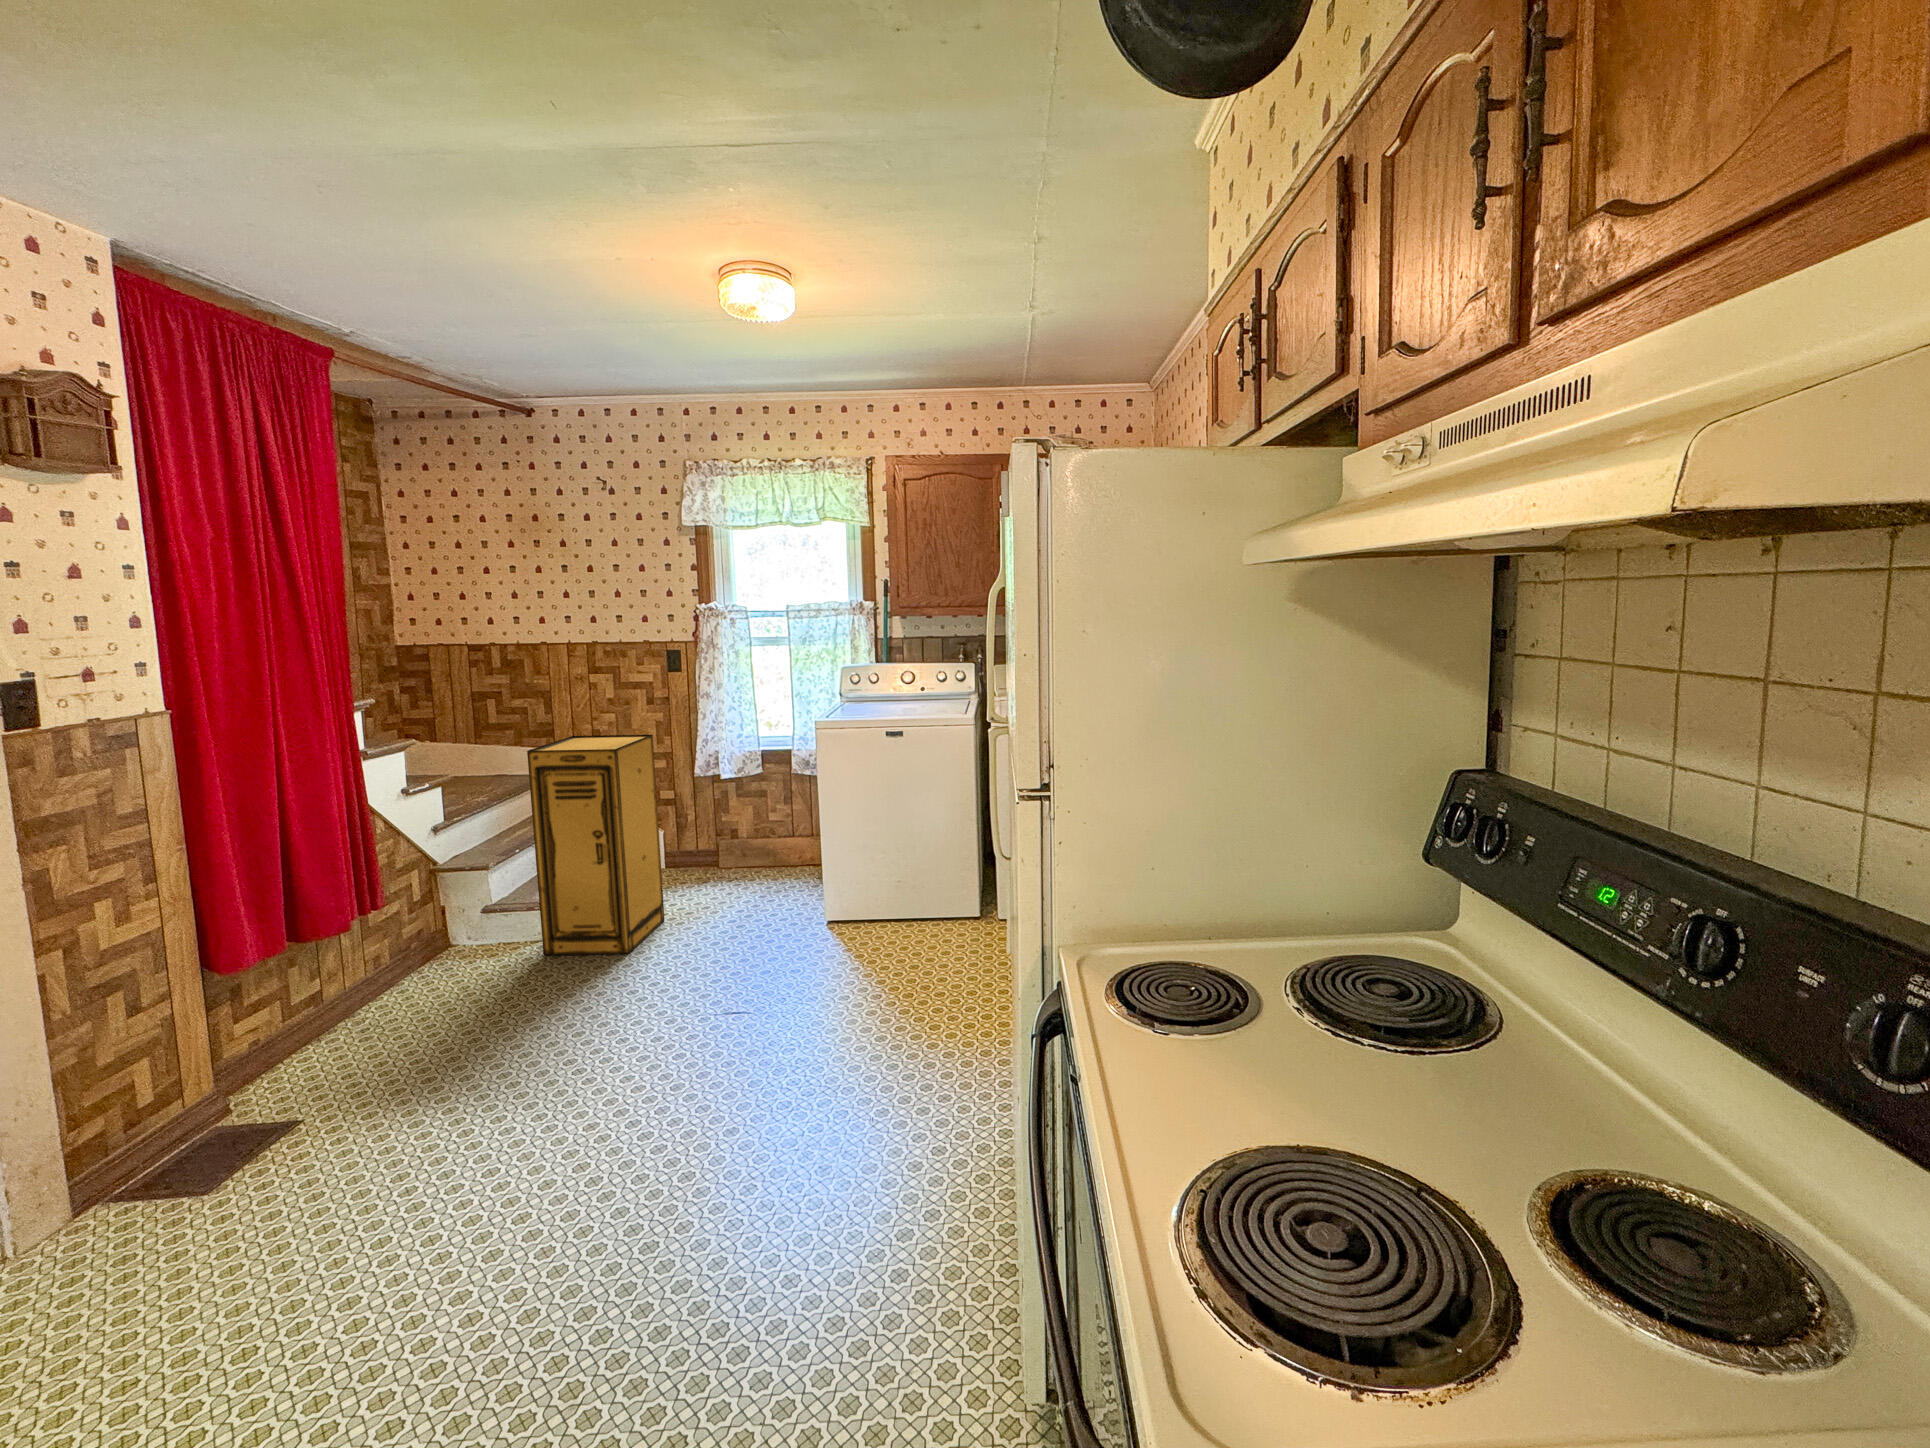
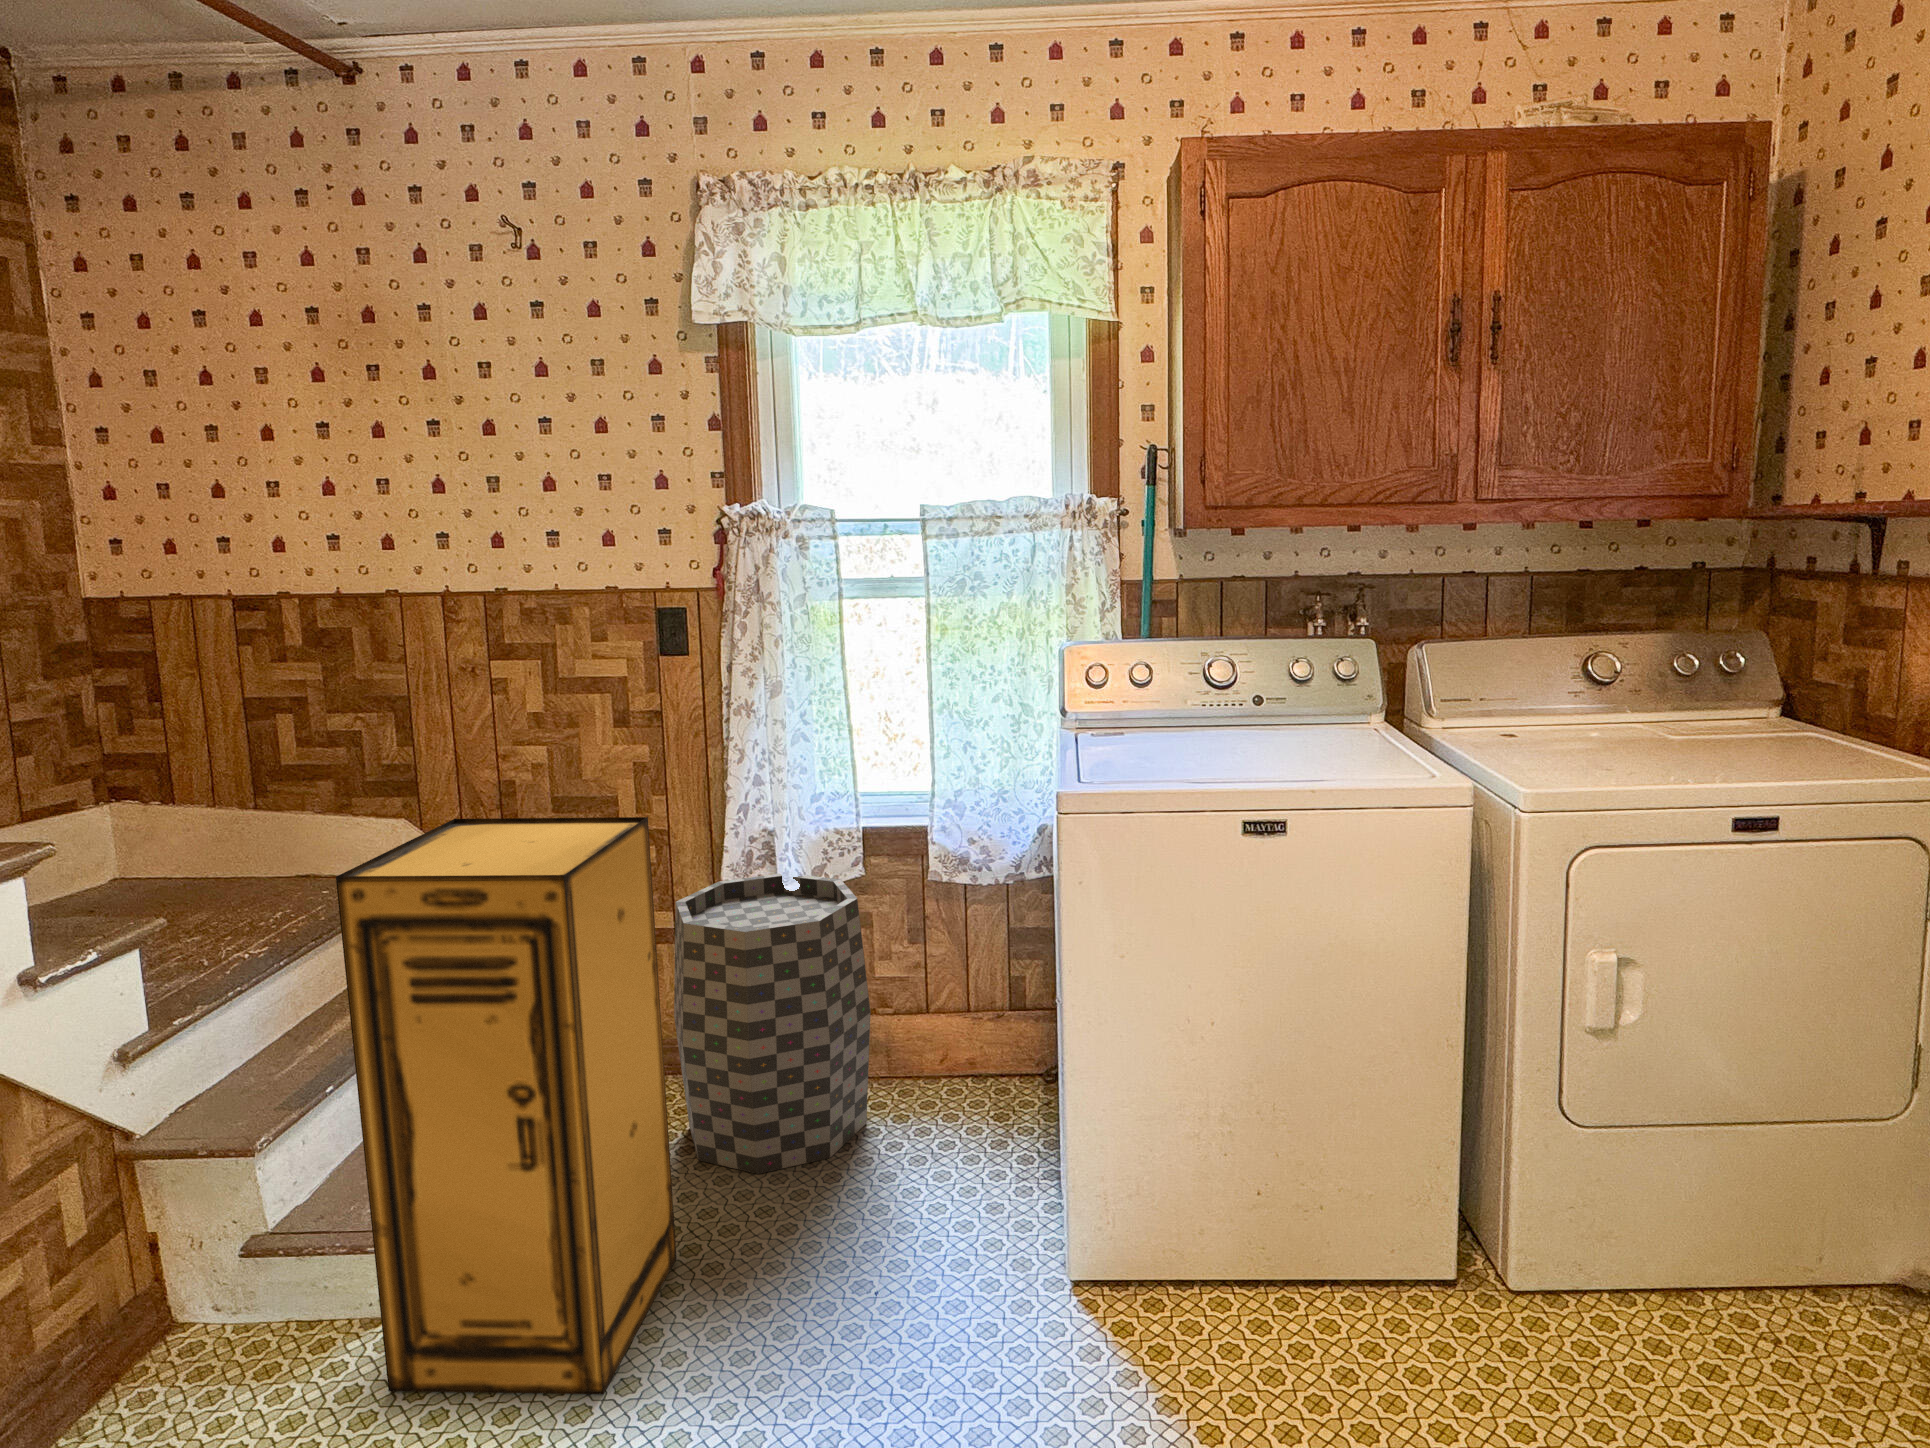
trash can: none [671,771,760,897] -> present [674,874,871,1174]

